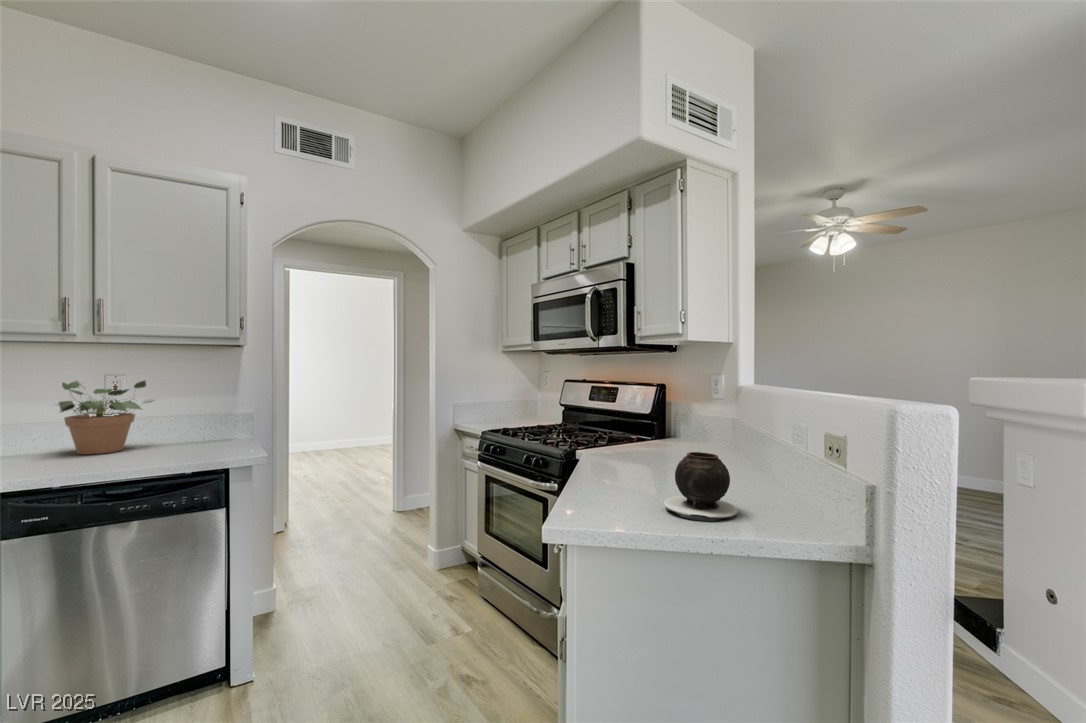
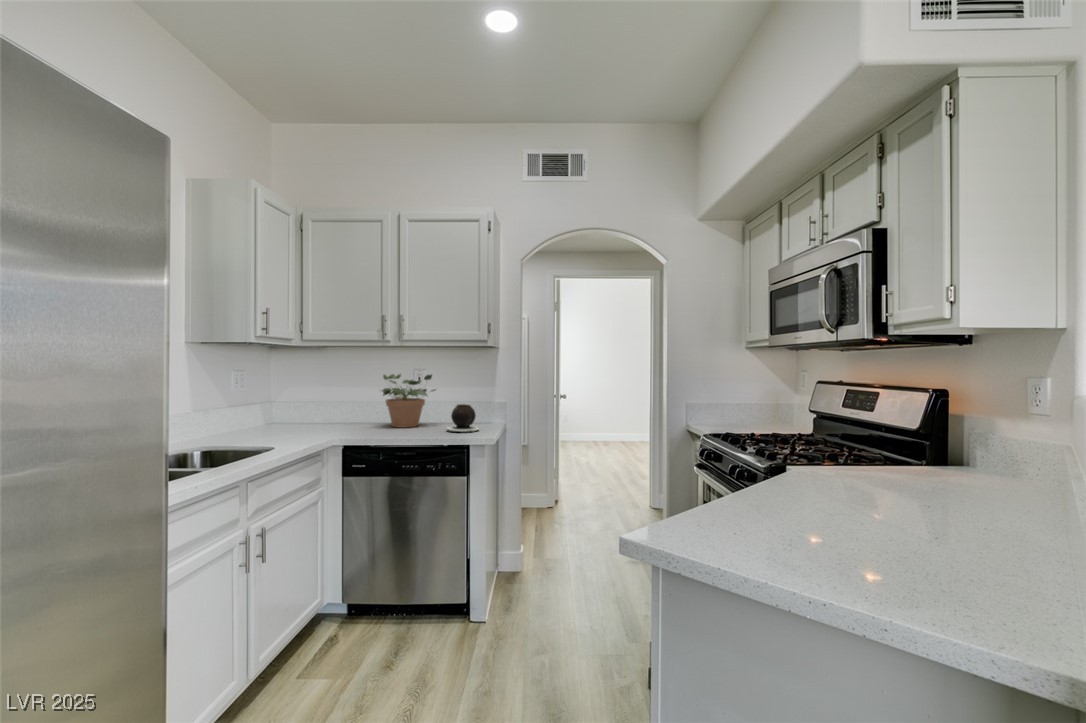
vase: present [664,452,738,521] -> present [447,404,479,433]

